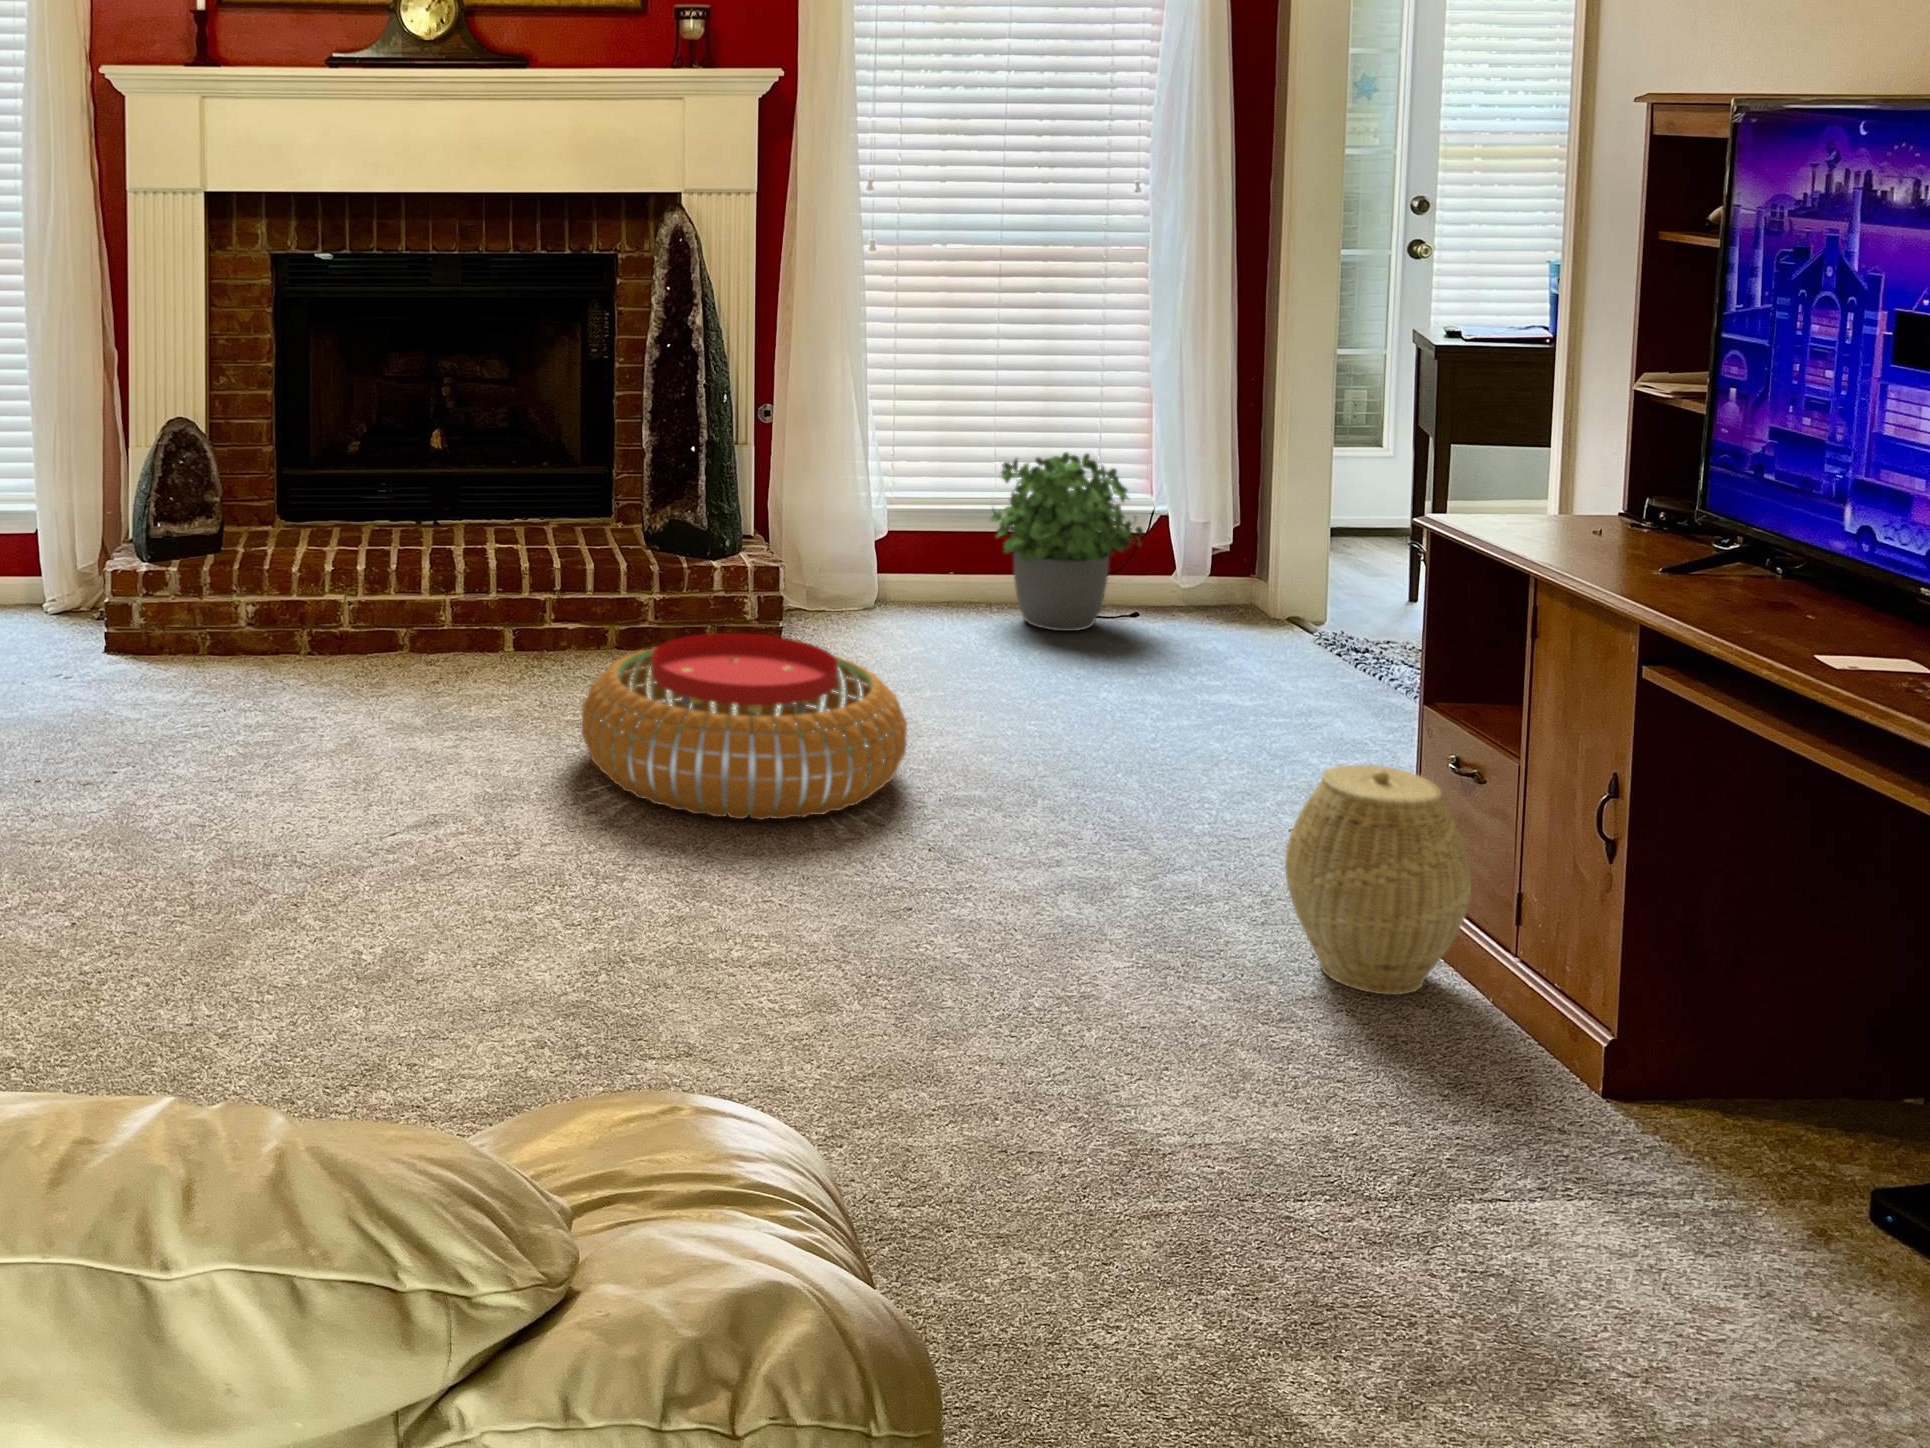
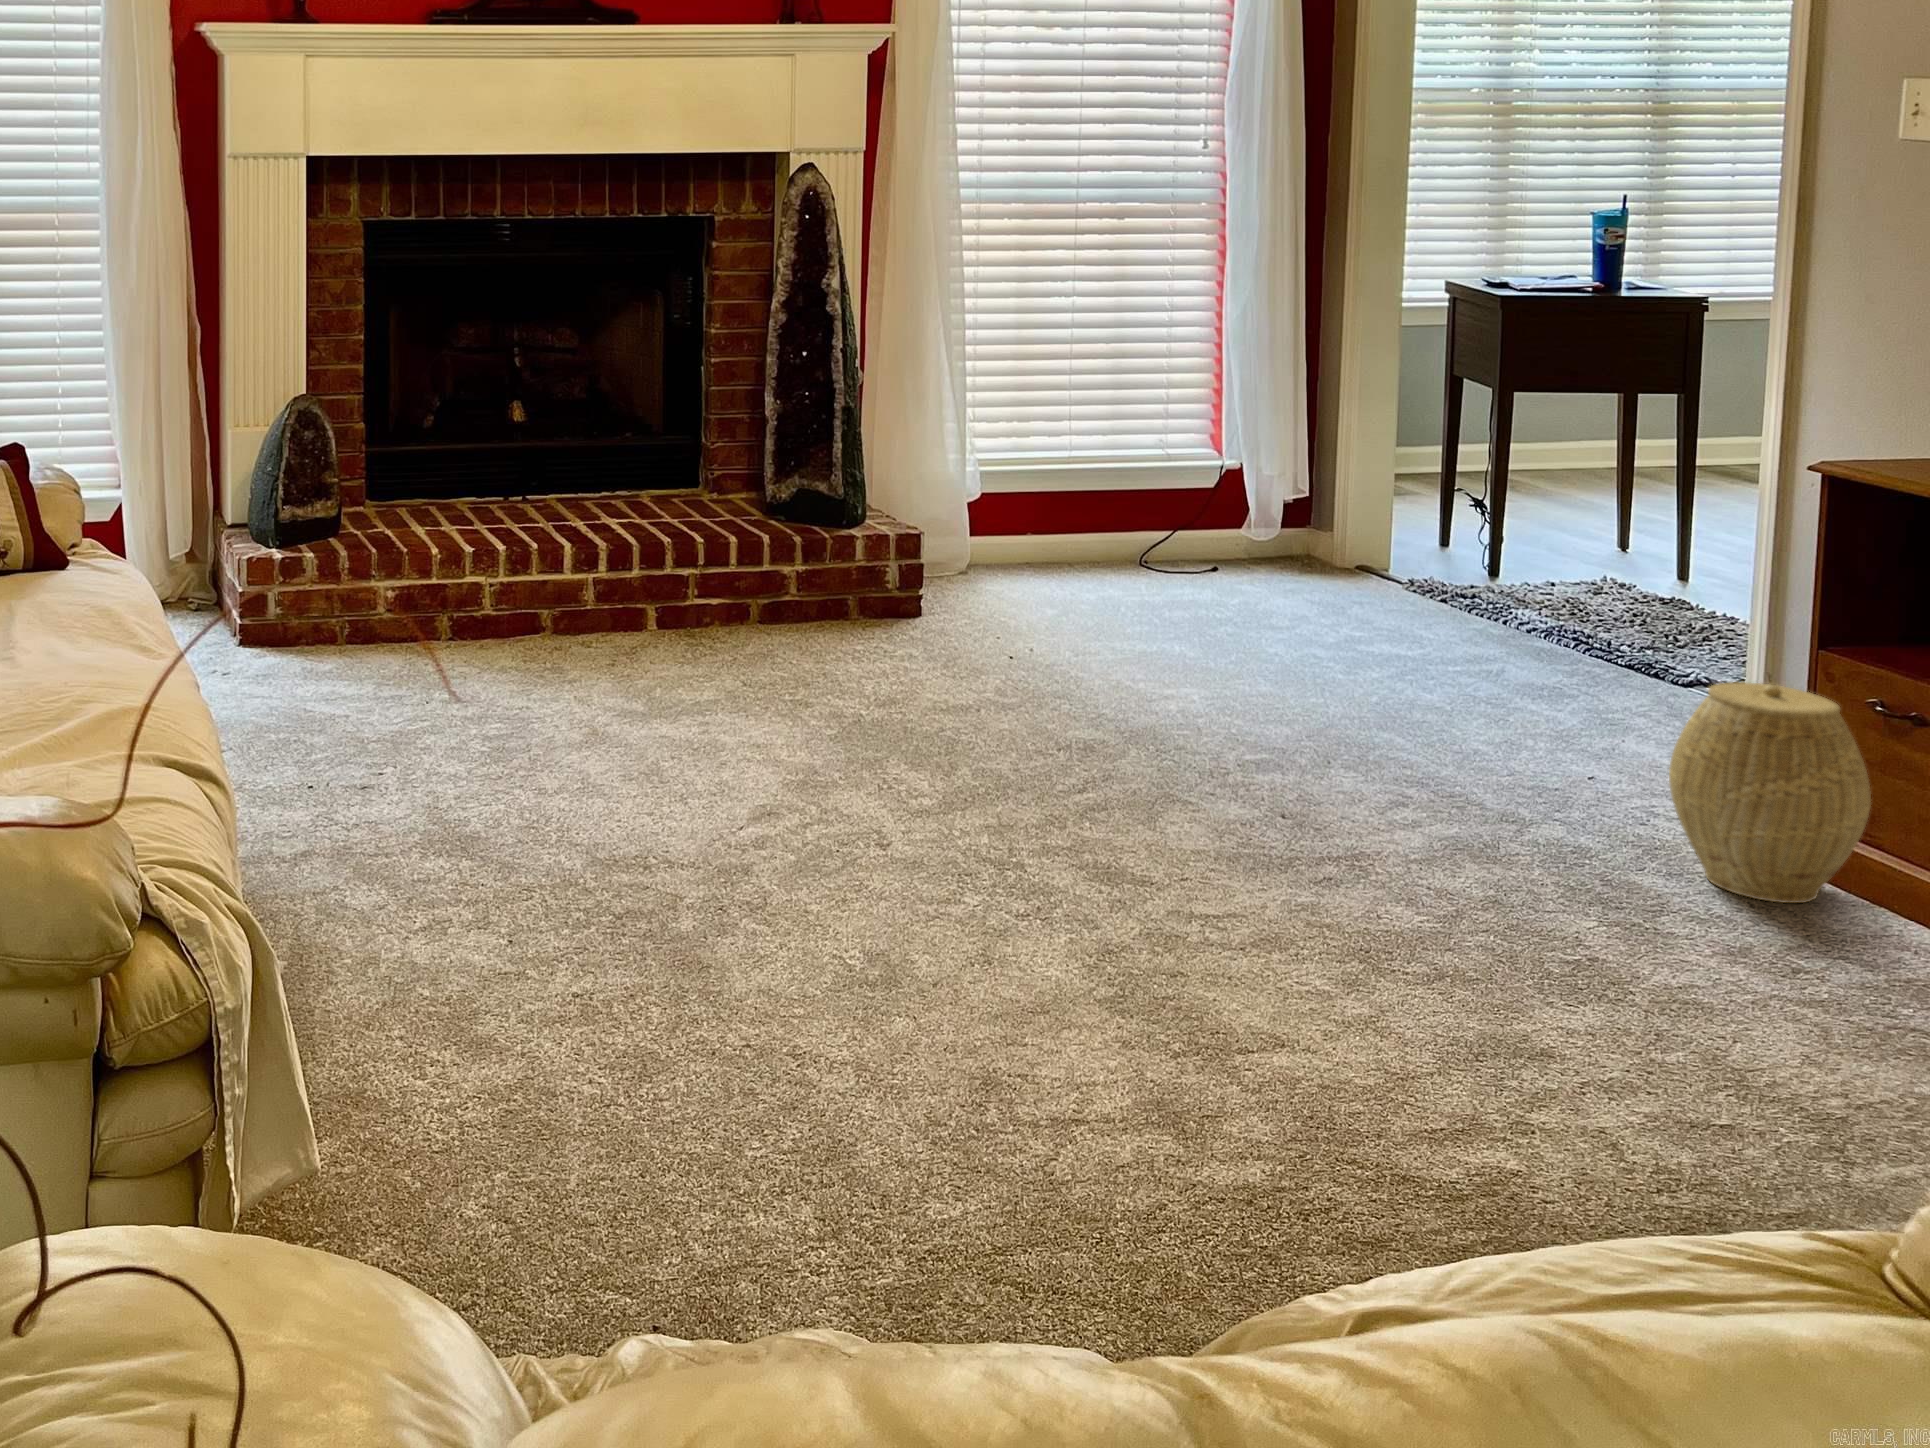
potted plant: present [990,452,1143,631] -> none [1081,407,1243,587]
pouf: present [581,633,907,819] -> none [829,594,1176,777]

